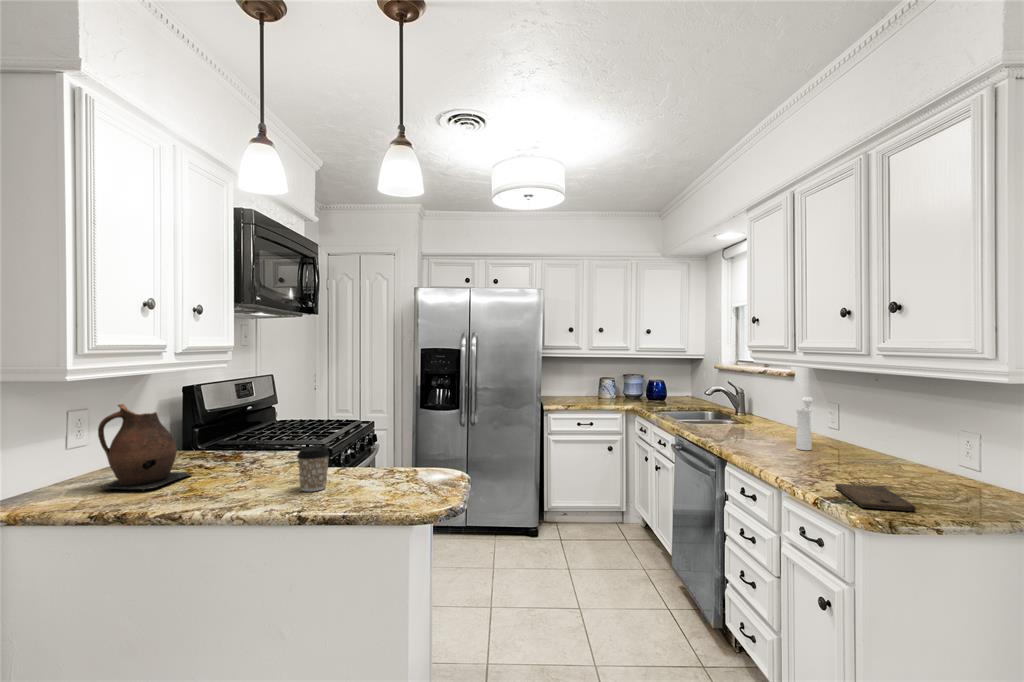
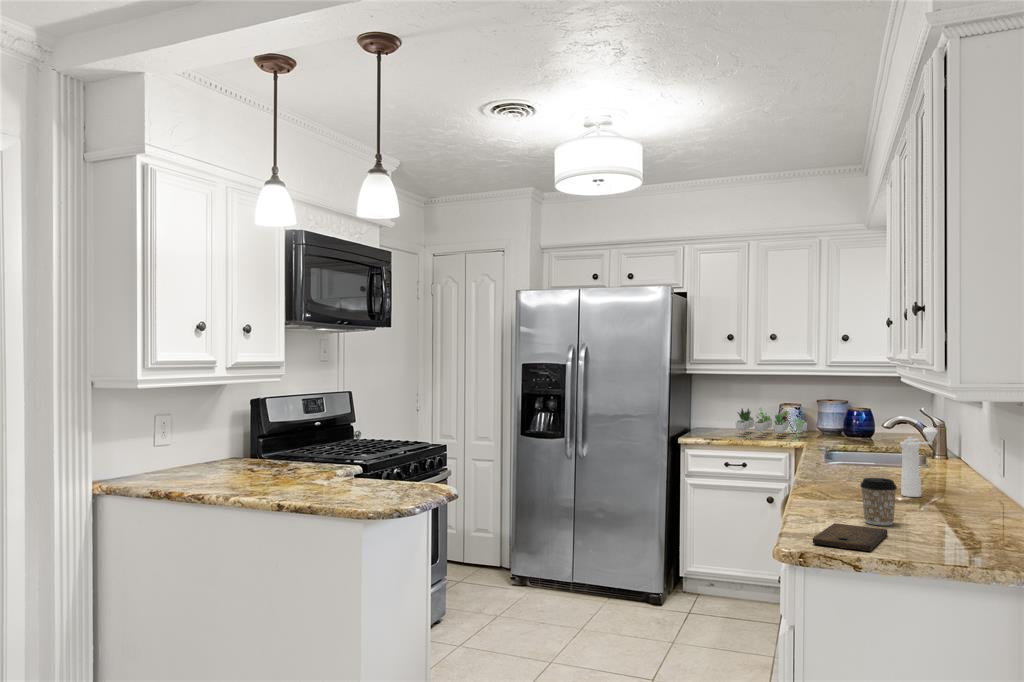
succulent plant: none [579,380,629,404] -> present [736,409,807,439]
ceramic pitcher: present [98,404,191,491] -> none [165,410,234,481]
coffee cup: present [297,446,330,491] -> present [860,478,897,525]

